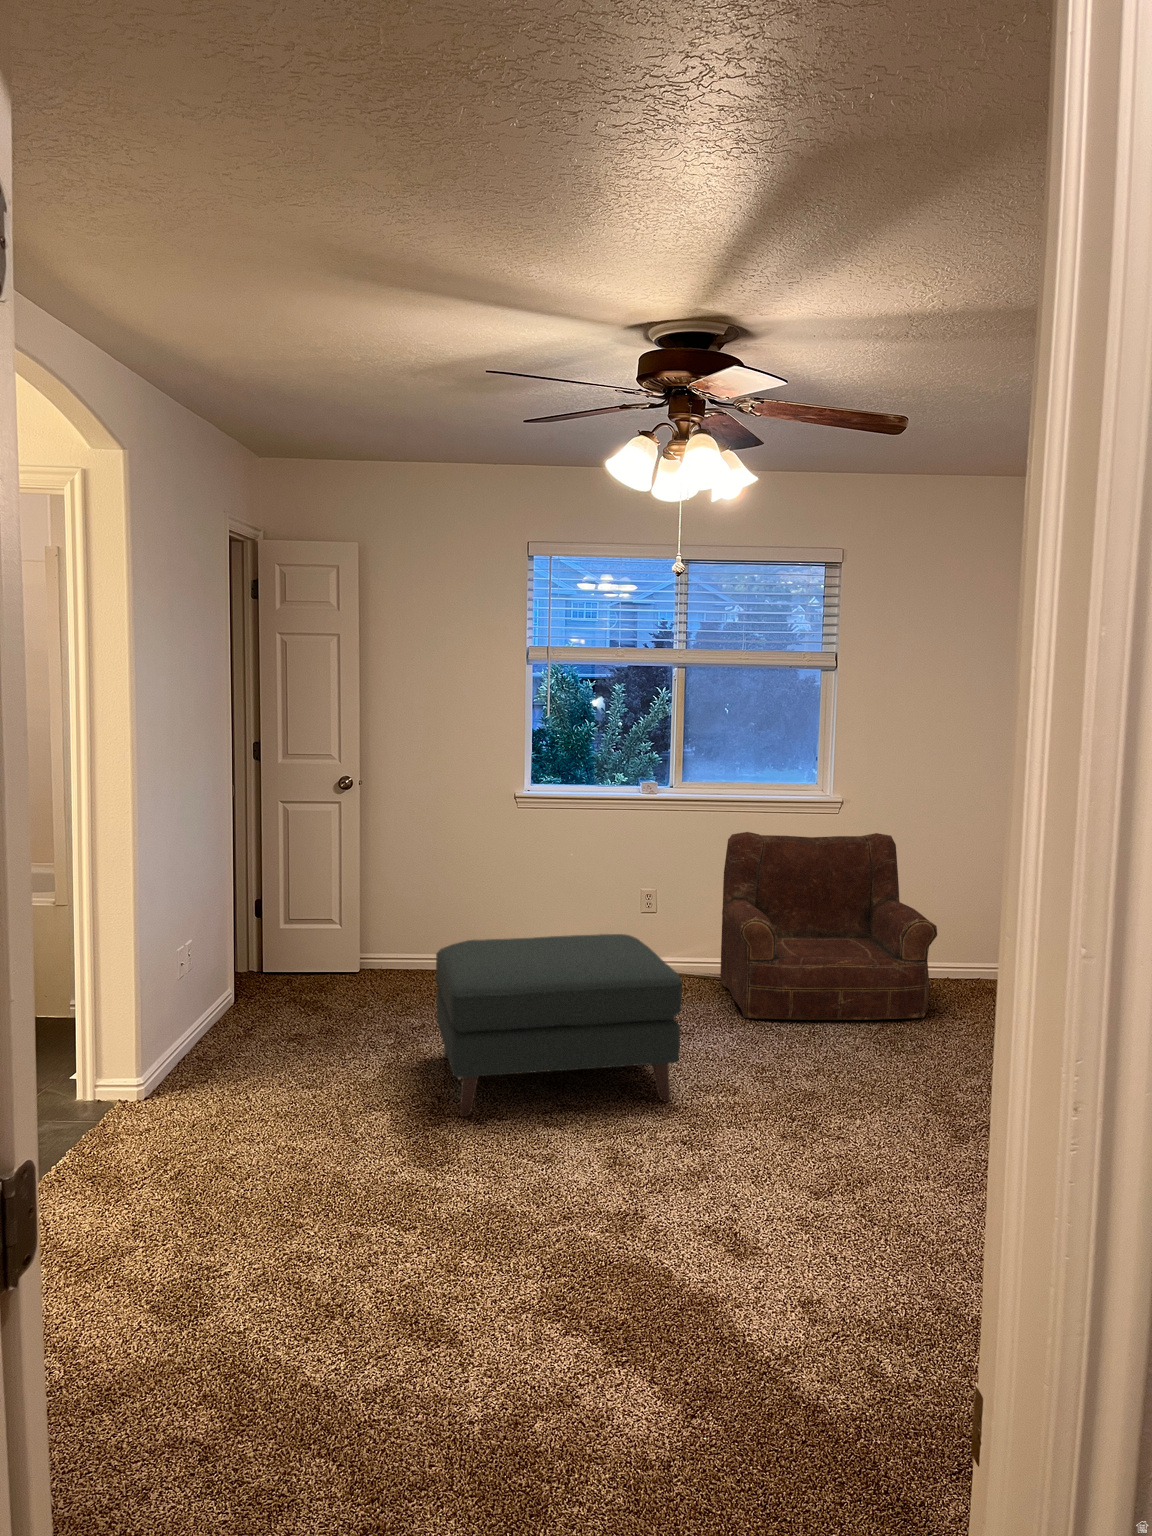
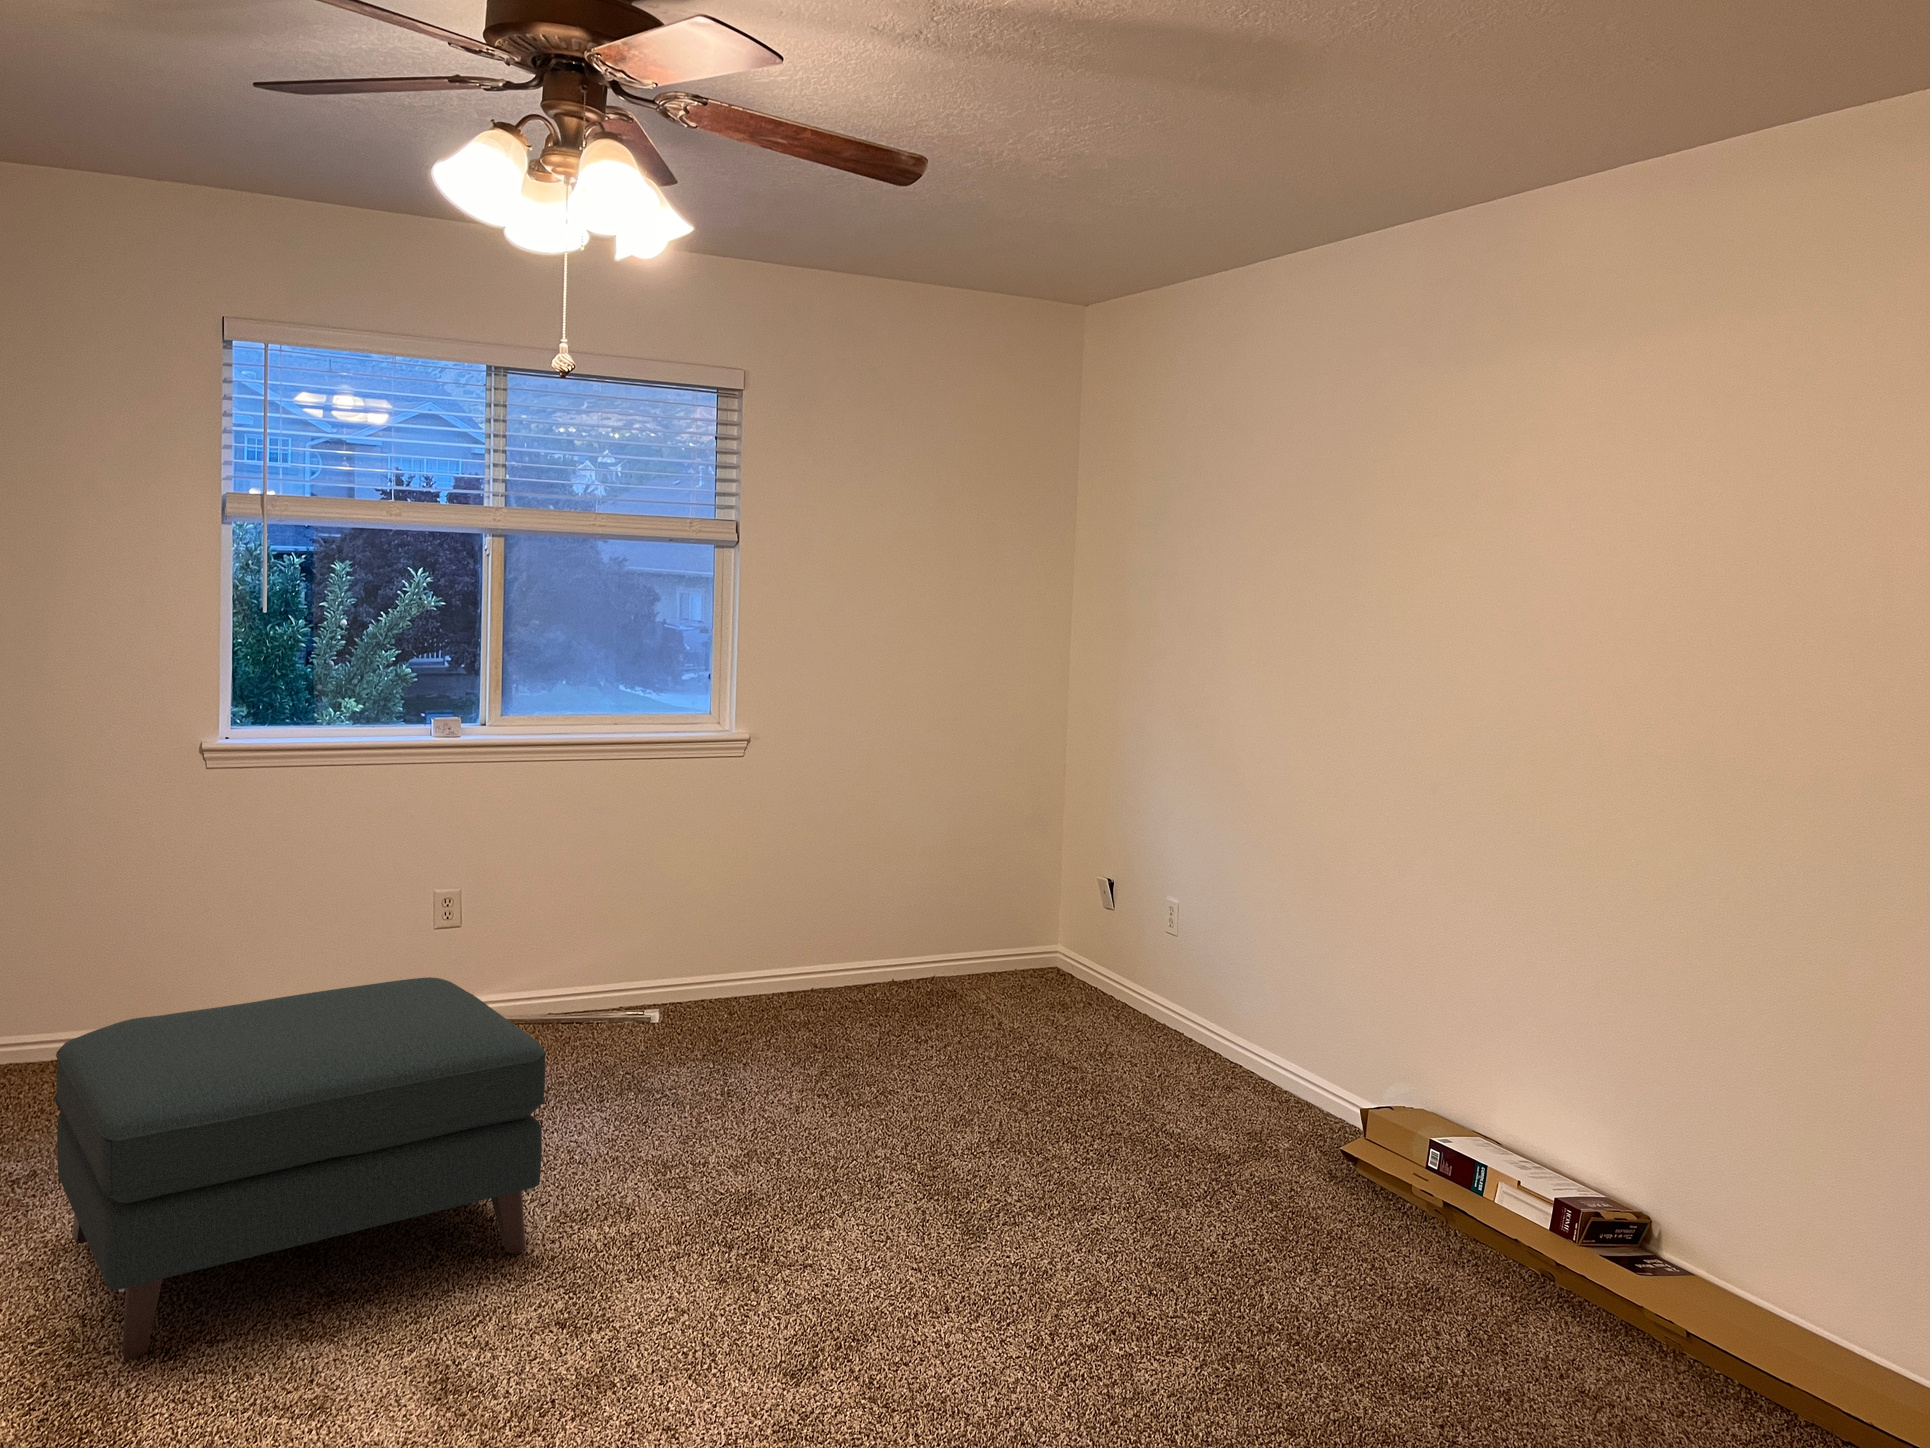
armchair: present [720,832,937,1020] -> none [573,783,898,1082]

